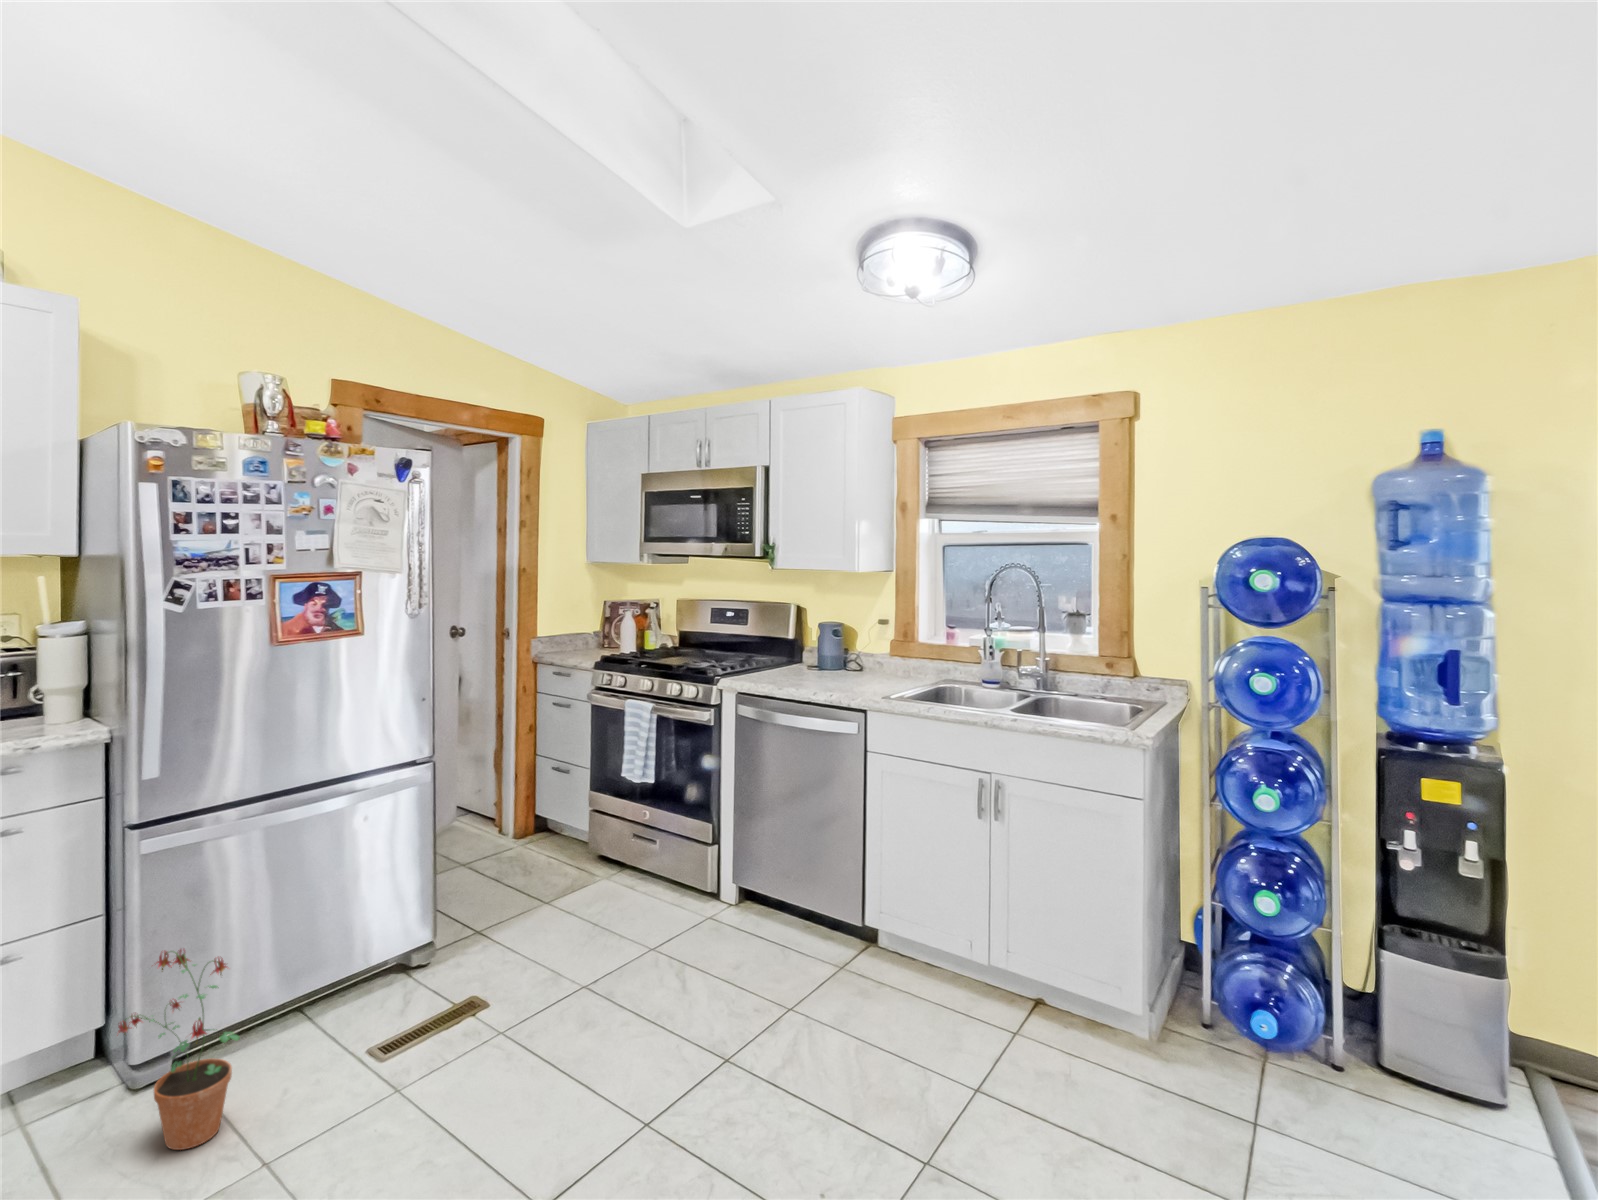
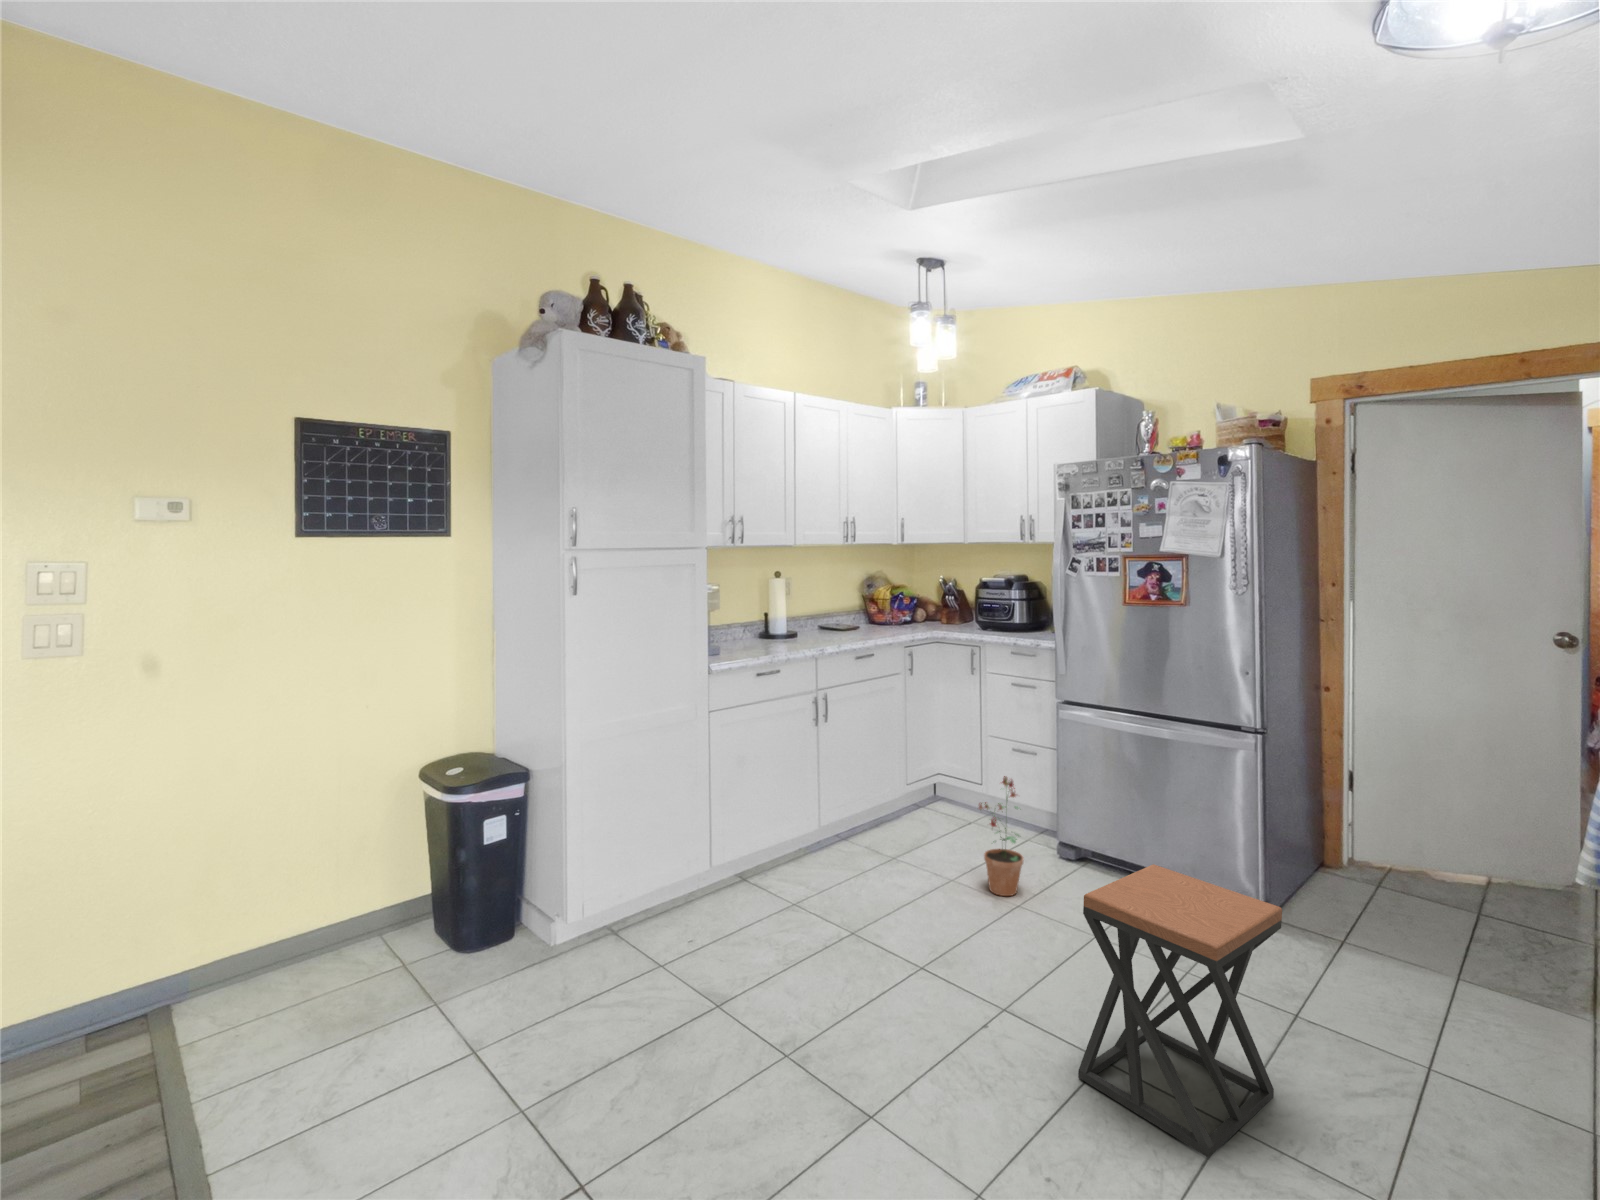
stool: none [579,891,760,1171] -> present [1078,864,1282,1158]

